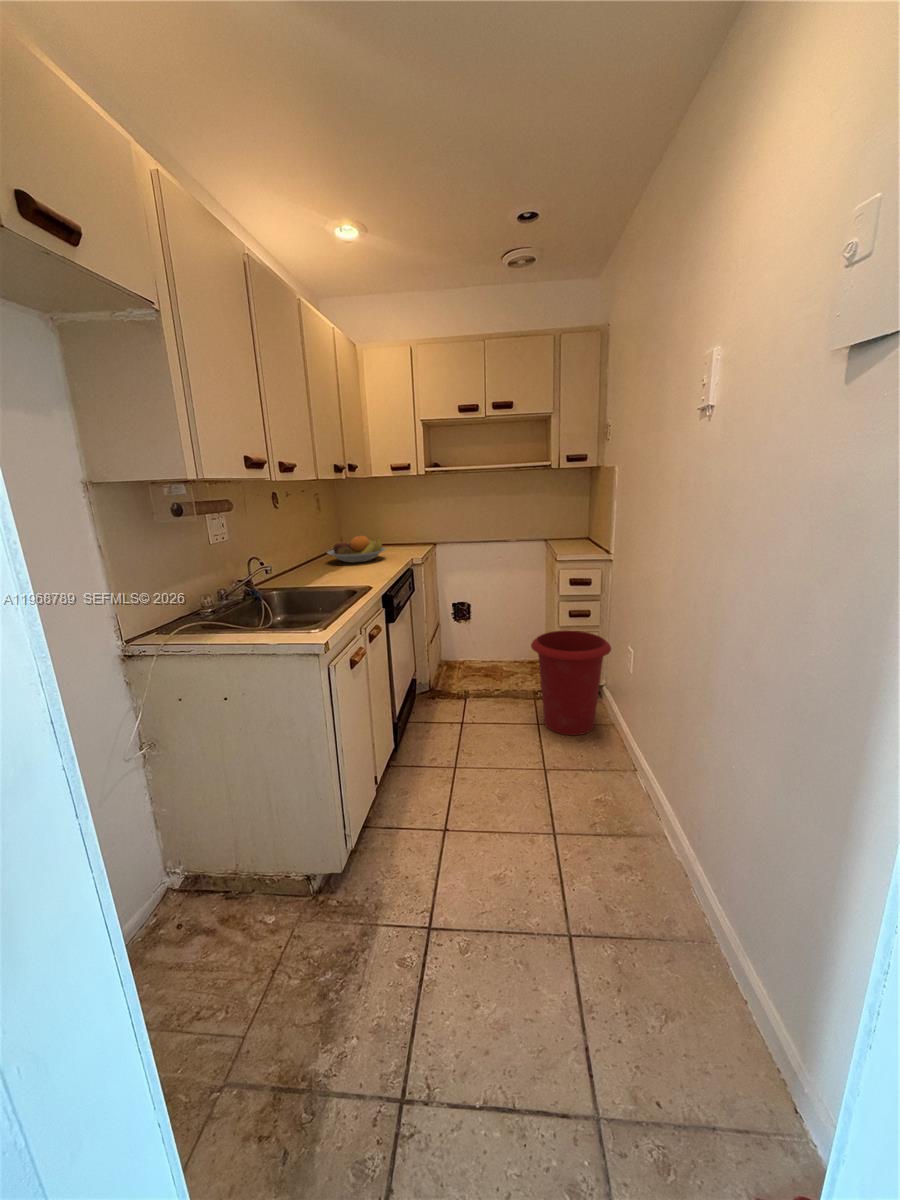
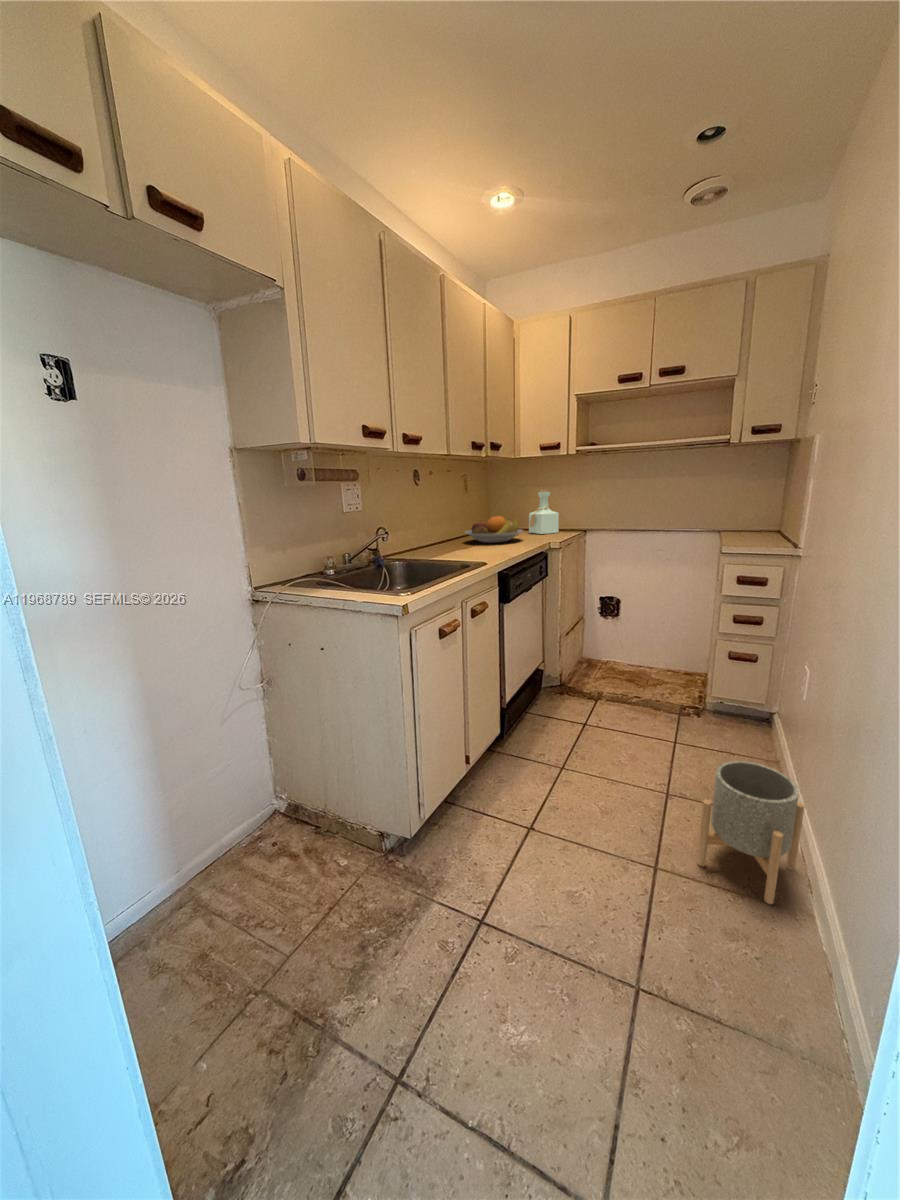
bottle: none [384,507,413,550] -> present [529,489,559,534]
waste bin: present [531,631,611,735] -> none [674,637,783,765]
planter: none [582,731,649,838] -> present [697,761,805,904]

